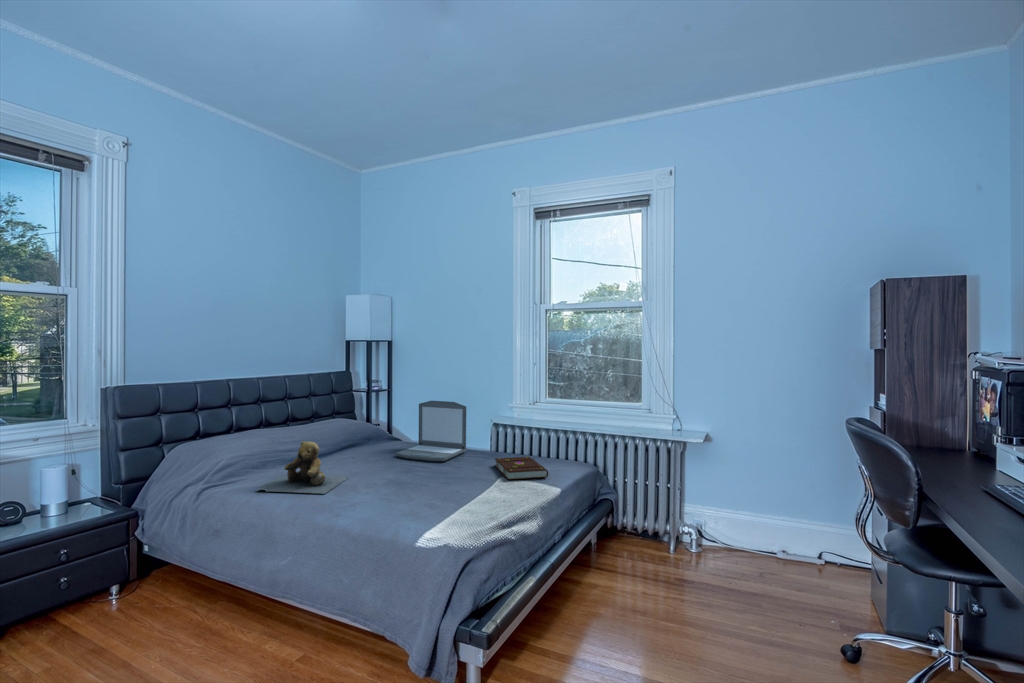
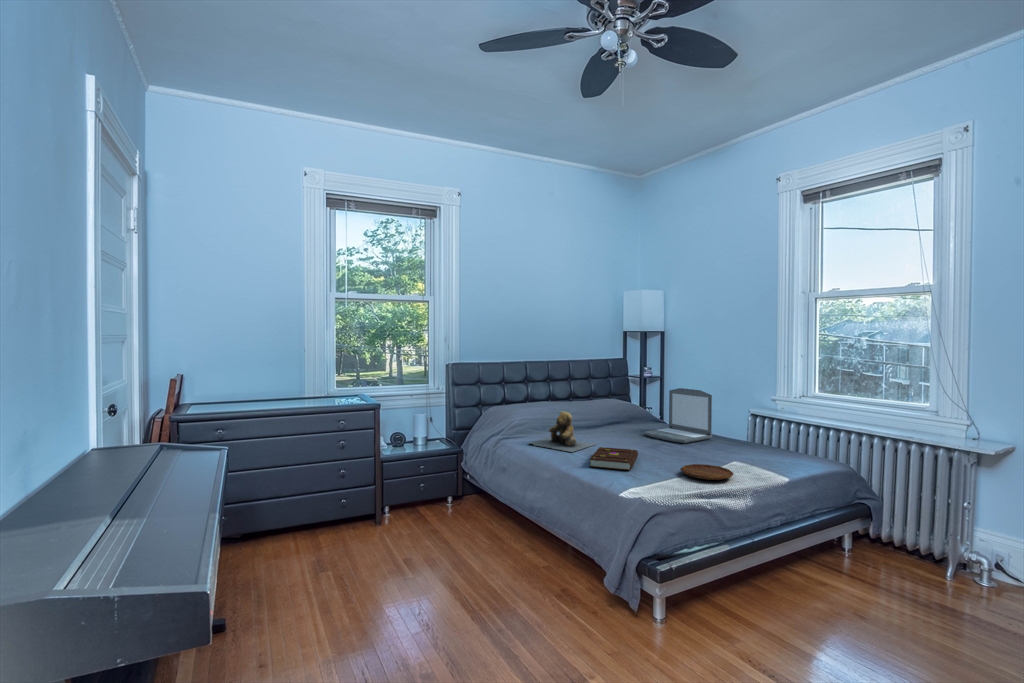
book: present [494,457,548,480] -> present [589,447,638,470]
tray: none [465,486,518,504] -> present [680,464,734,480]

